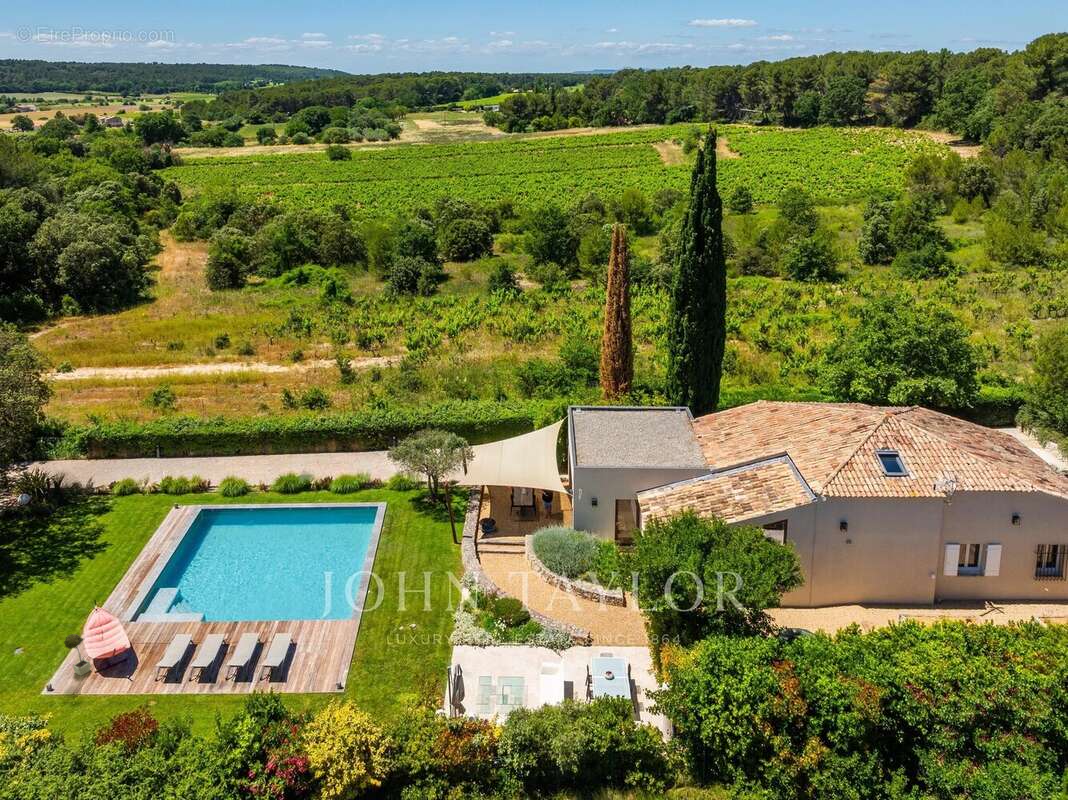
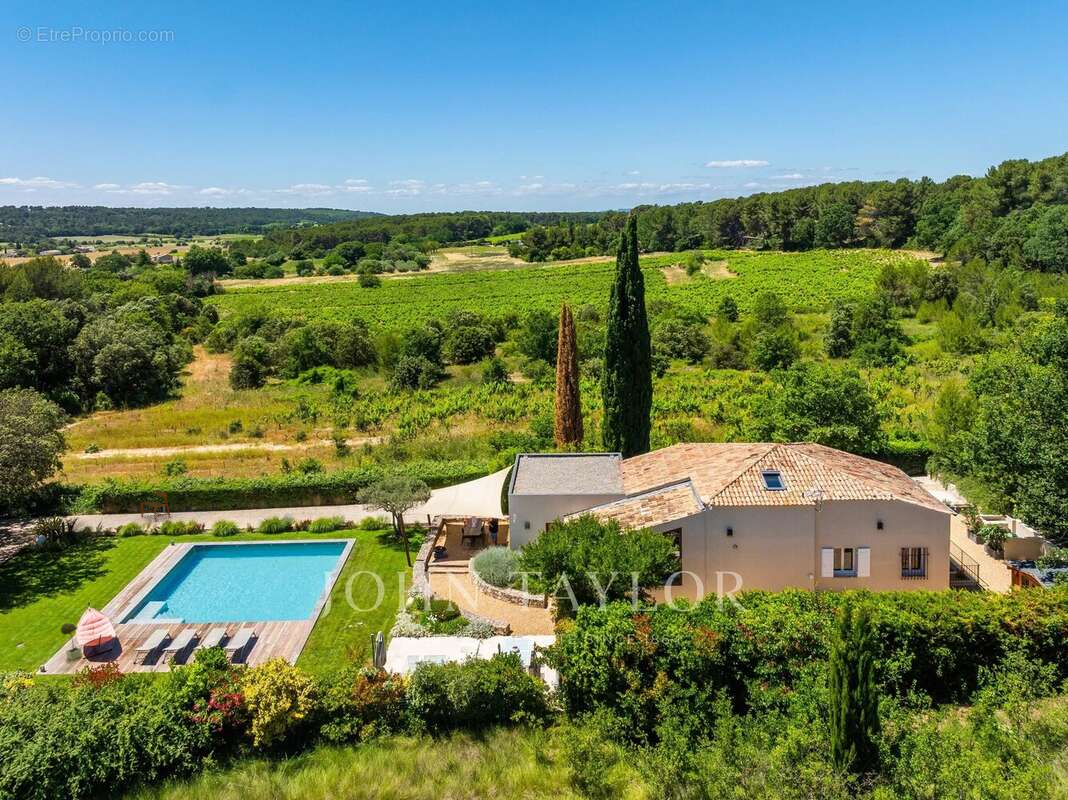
bench: none [132,435,168,473] -> present [141,490,170,522]

